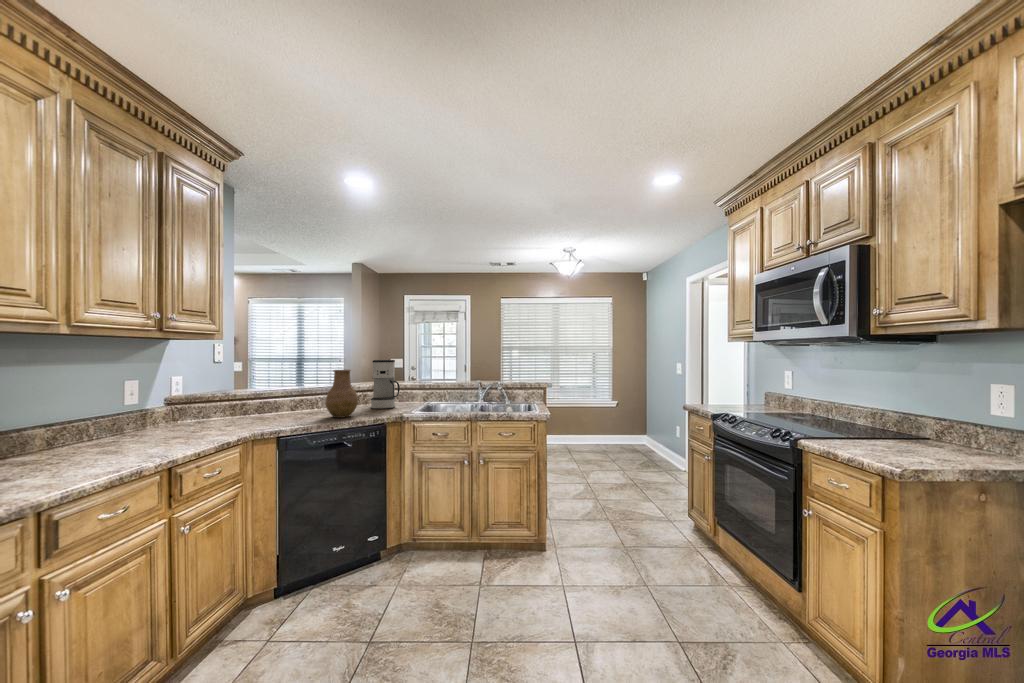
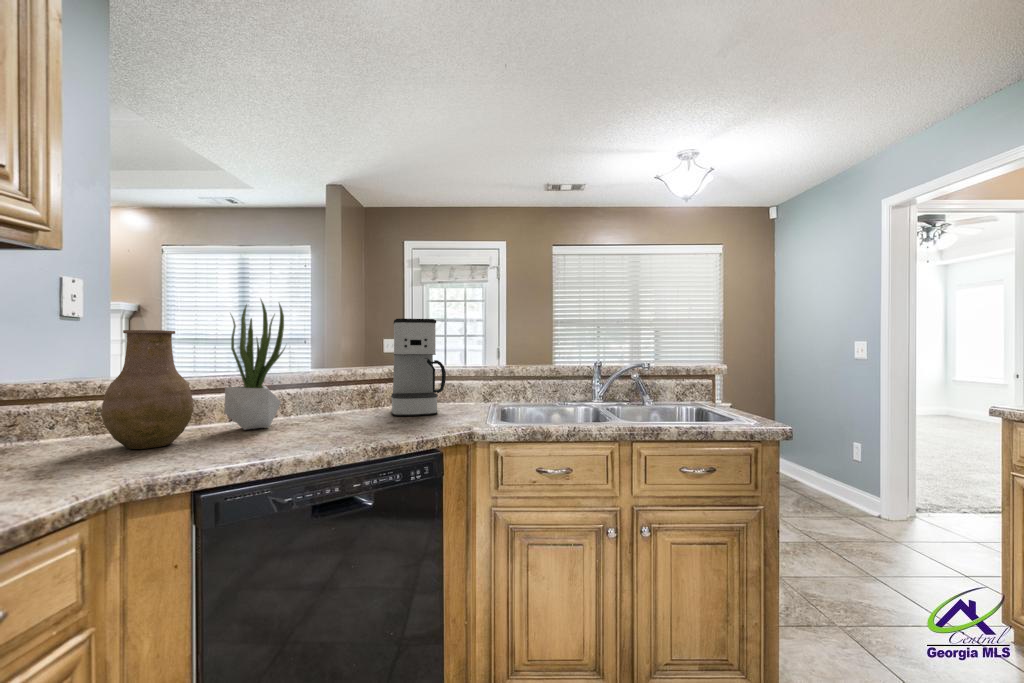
potted plant: none [289,354,318,415] -> present [225,300,285,430]
vase: present [326,370,358,418] -> present [101,330,194,449]

